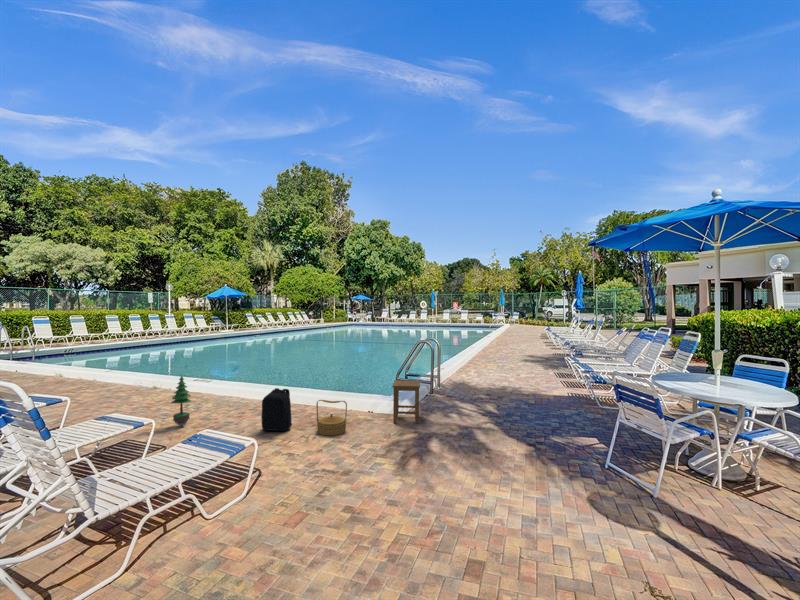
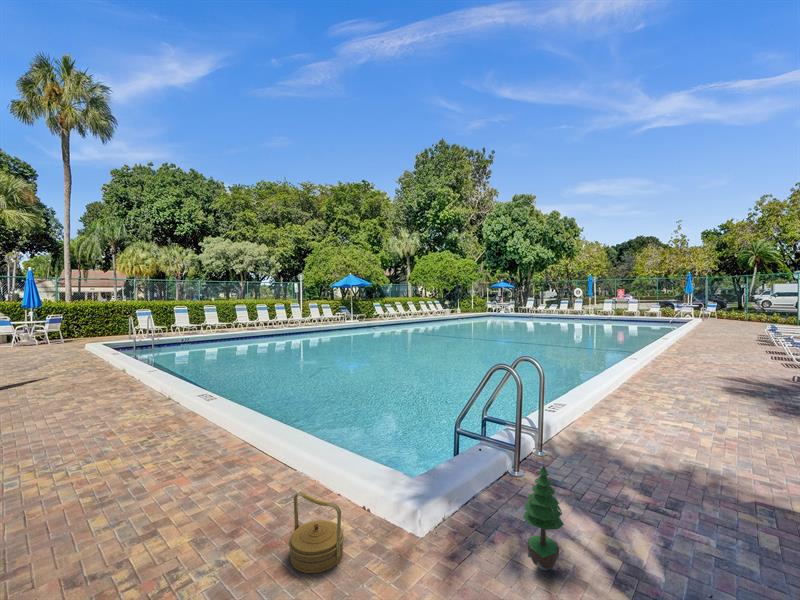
potted tree: present [171,376,191,426] -> present [523,465,564,570]
stool: present [392,380,420,424] -> none [438,458,505,568]
backpack: present [261,388,292,431] -> none [215,455,272,538]

